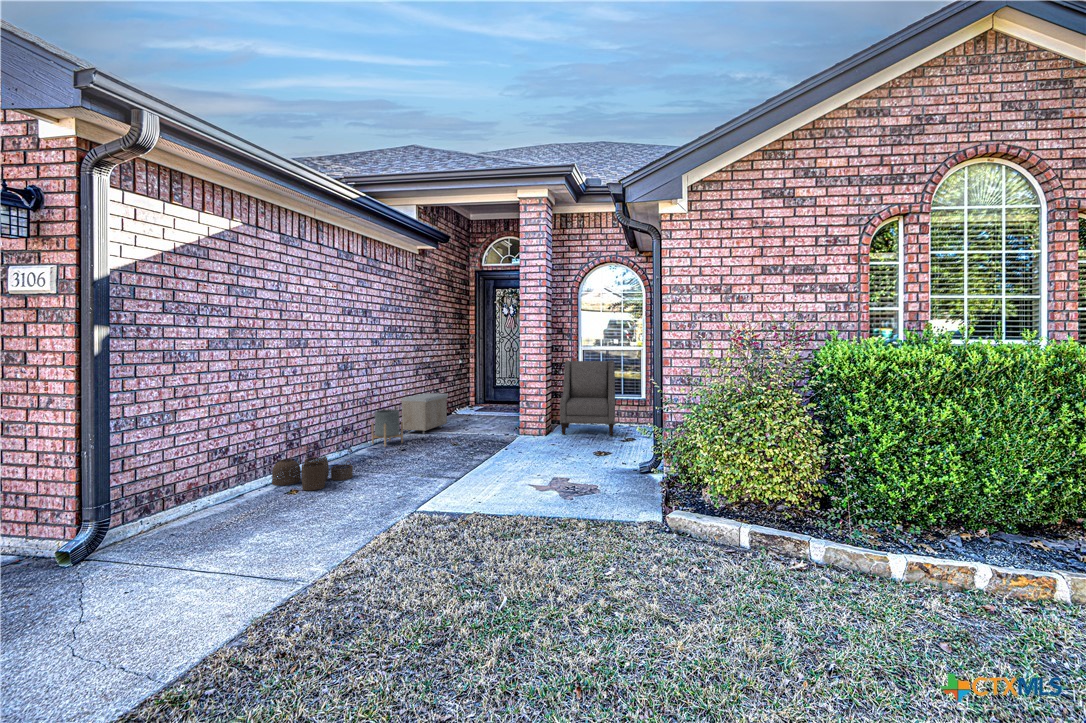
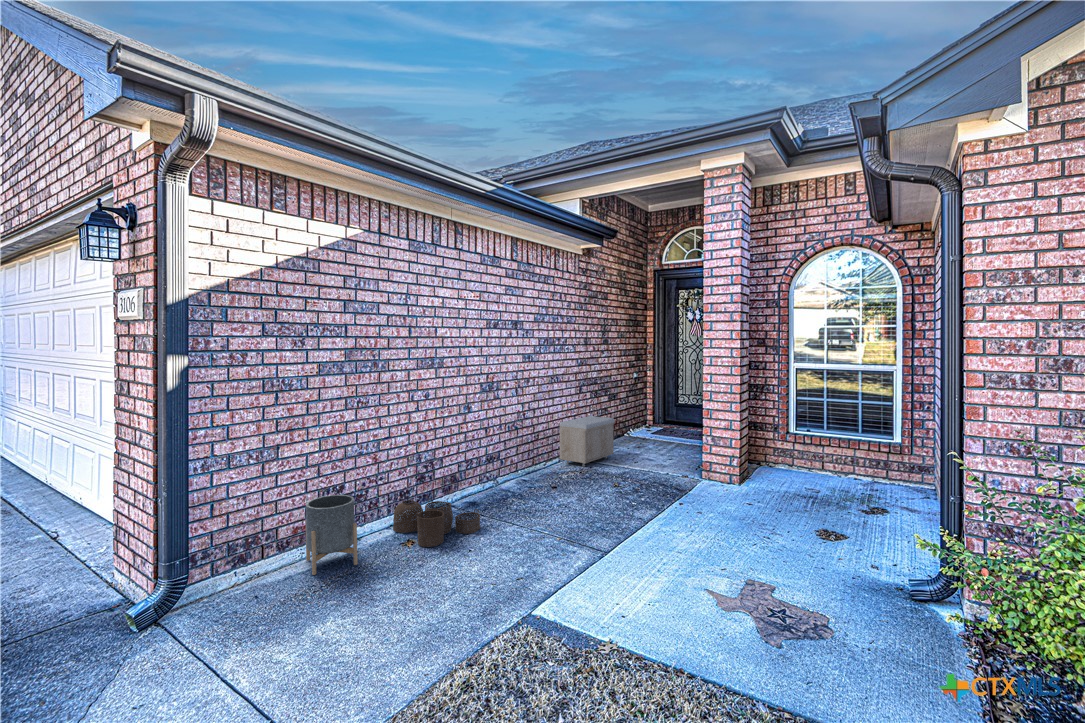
chair: present [560,360,615,436] -> none [762,382,849,496]
planter: present [372,410,403,446] -> present [305,495,358,575]

